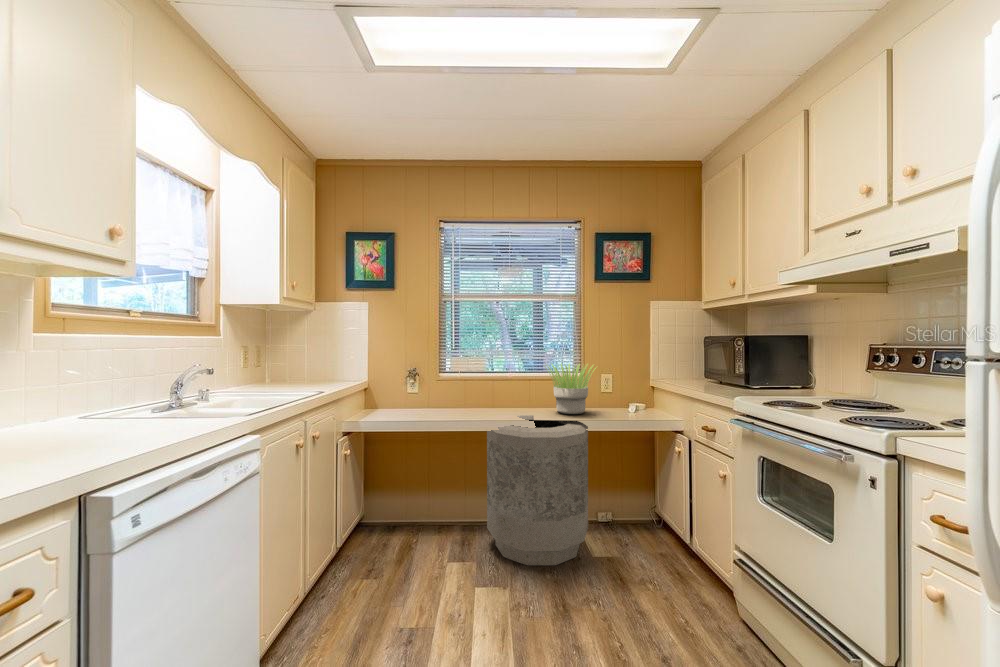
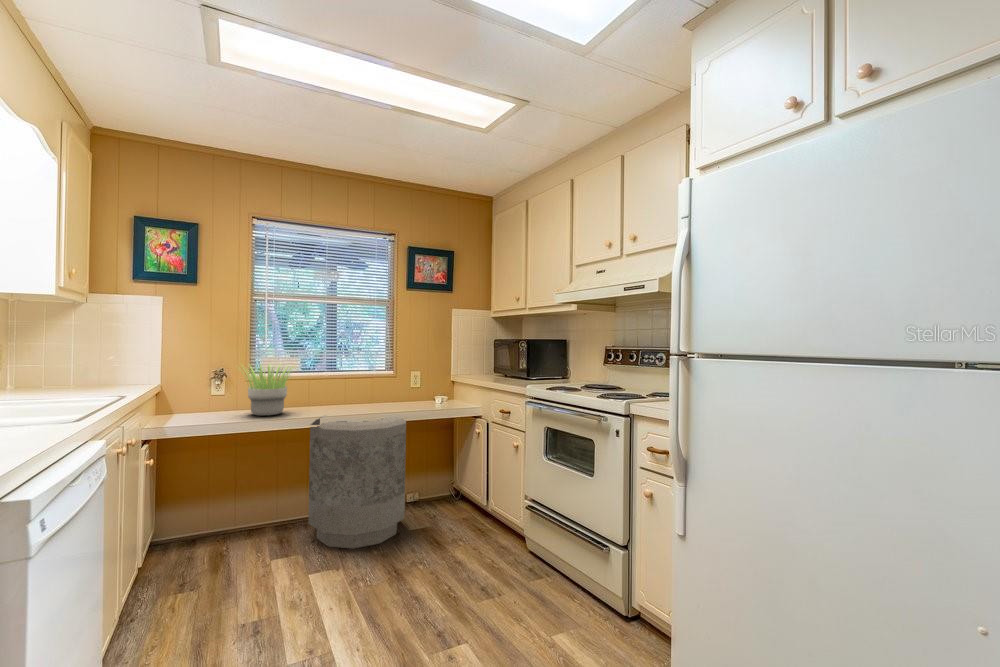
potted plant: present [548,363,595,414] -> present [244,364,291,416]

